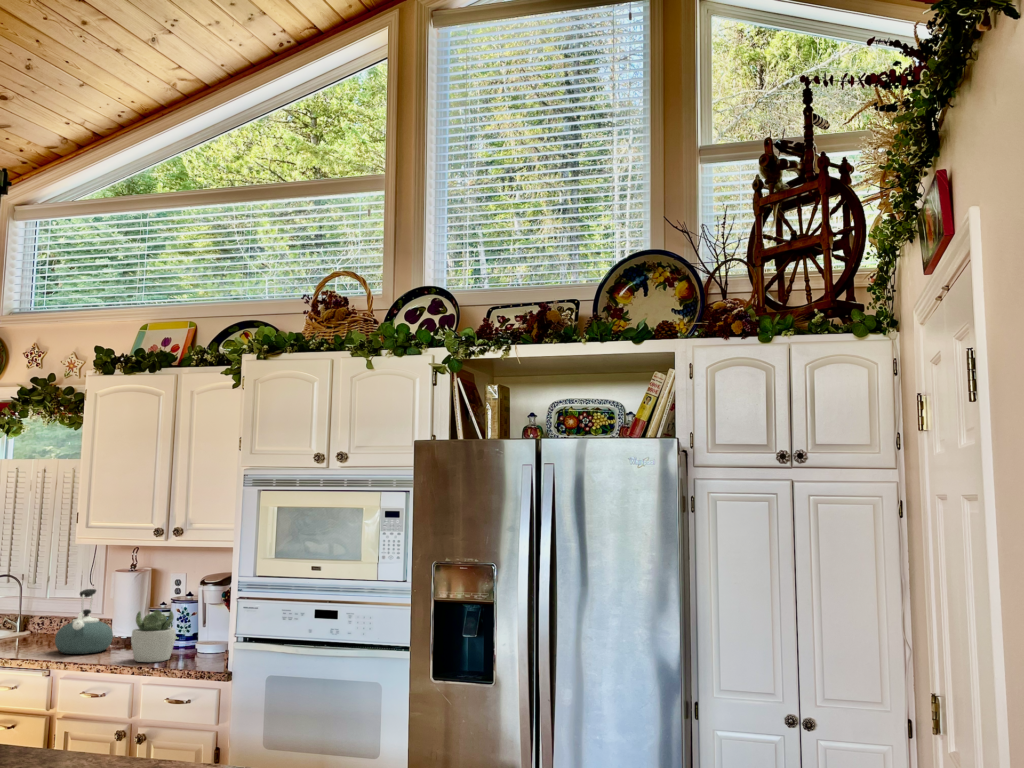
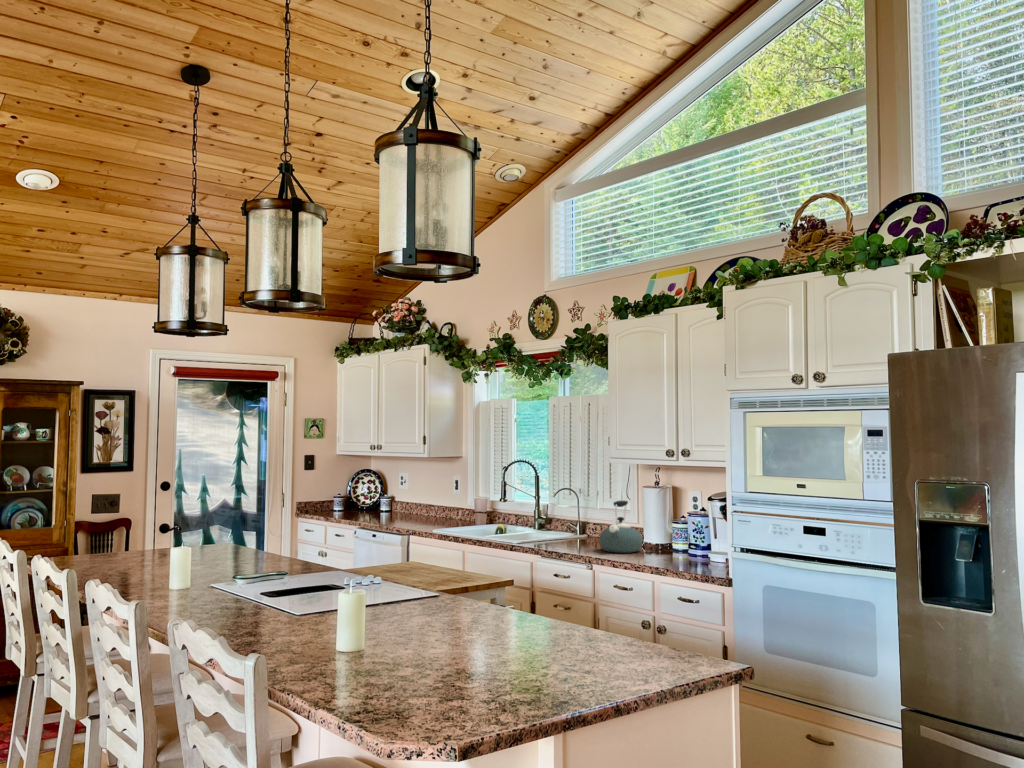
succulent plant: present [131,610,176,662] -> none [651,519,688,563]

